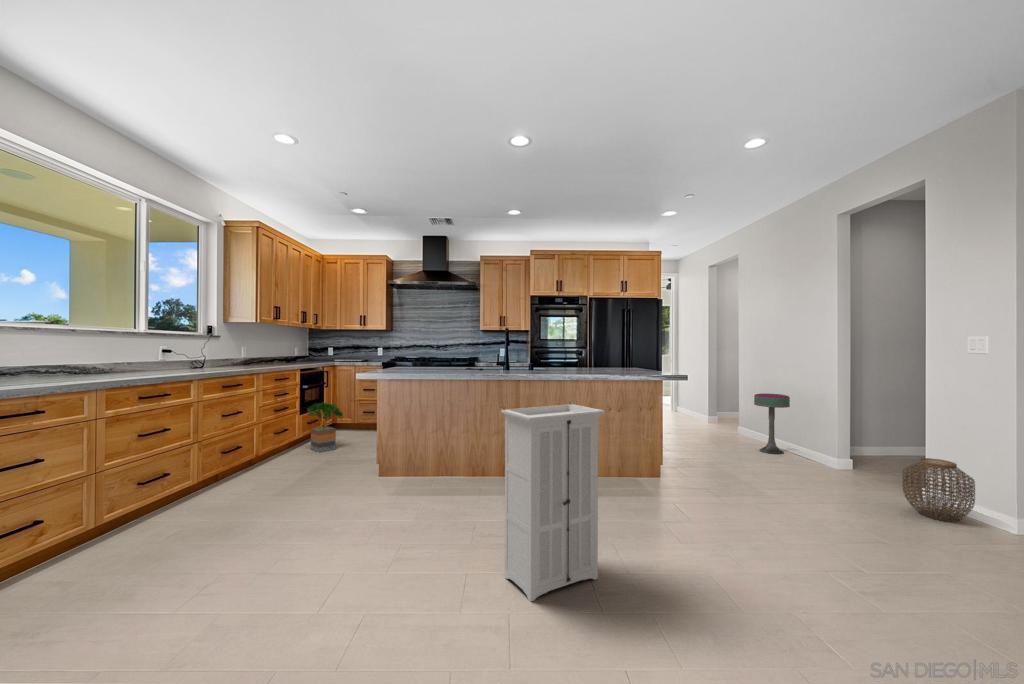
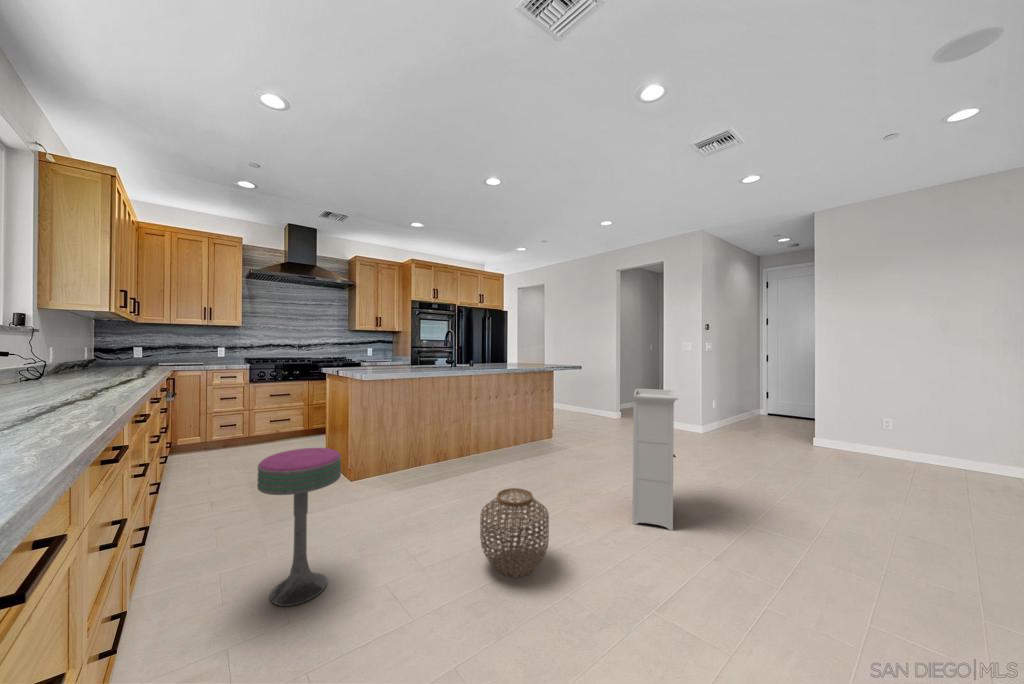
bar stool: present [754,393,790,454] -> present [257,448,341,606]
potted tree: present [308,403,343,452] -> none [191,416,252,482]
woven basket: present [903,458,975,522] -> present [480,488,549,577]

